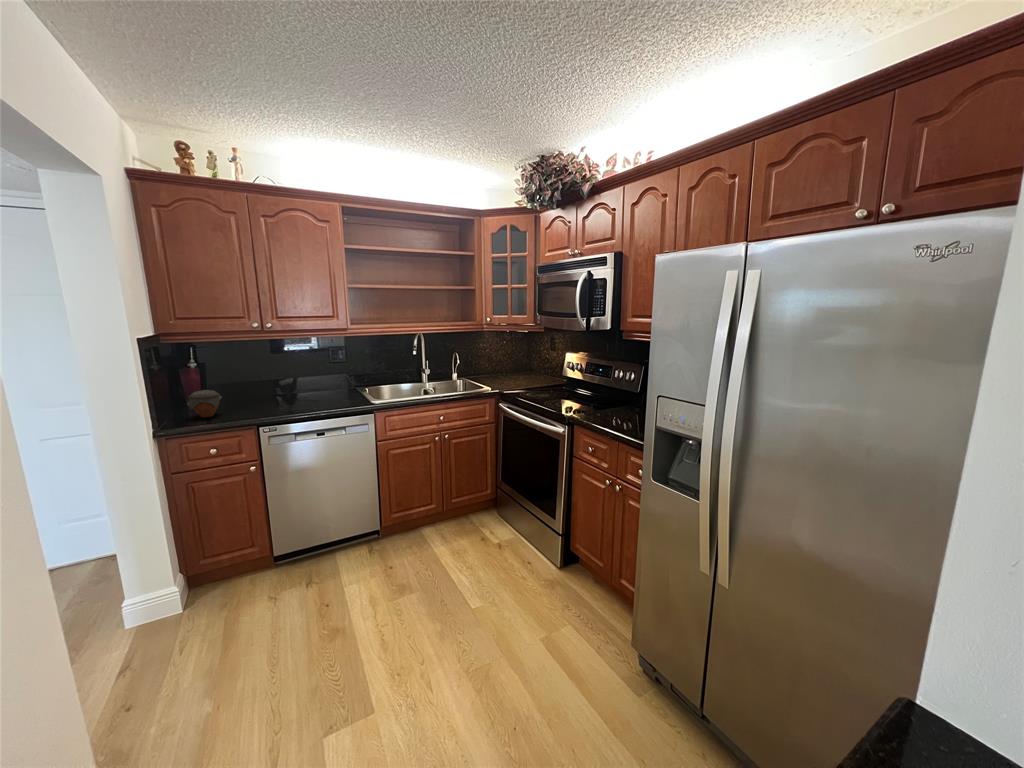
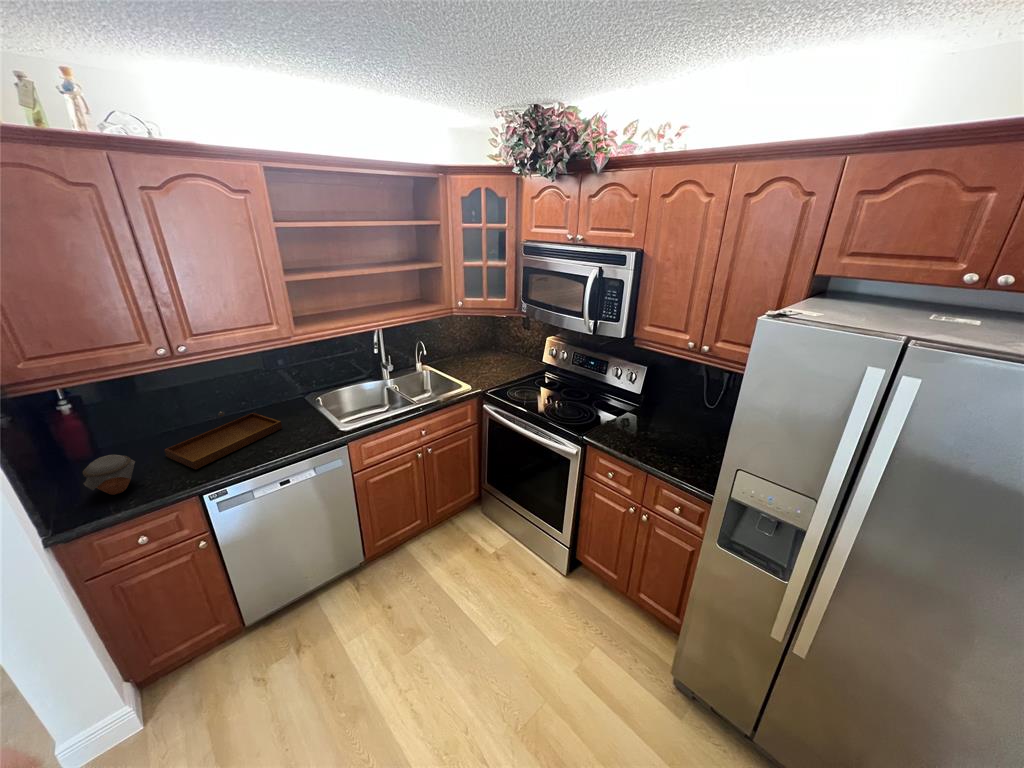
tray: none [245,378,330,411] -> present [164,411,282,470]

